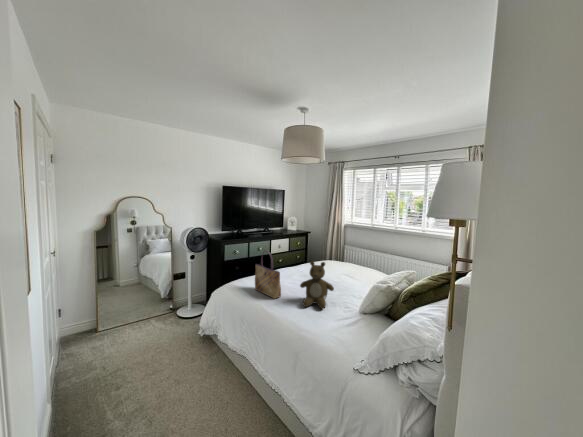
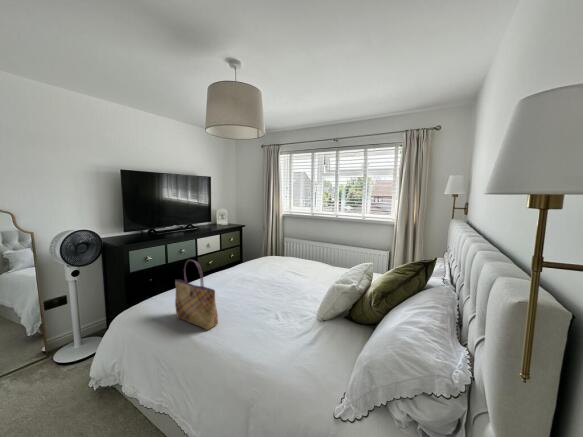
teddy bear: present [300,261,334,309] -> none [246,268,293,337]

